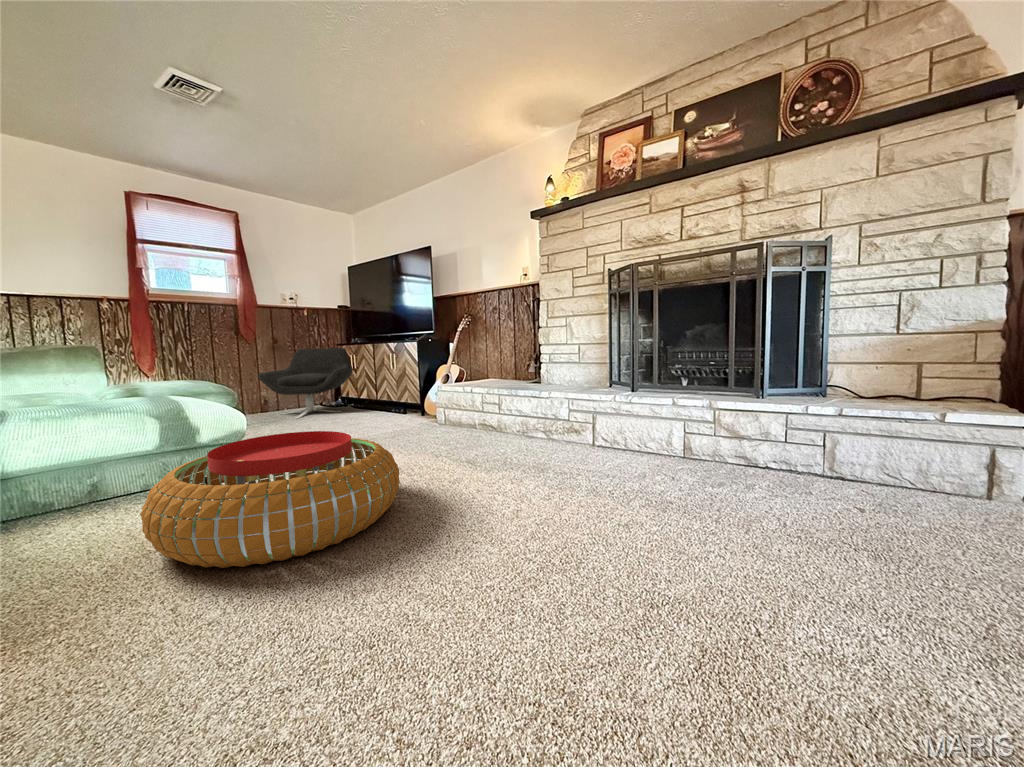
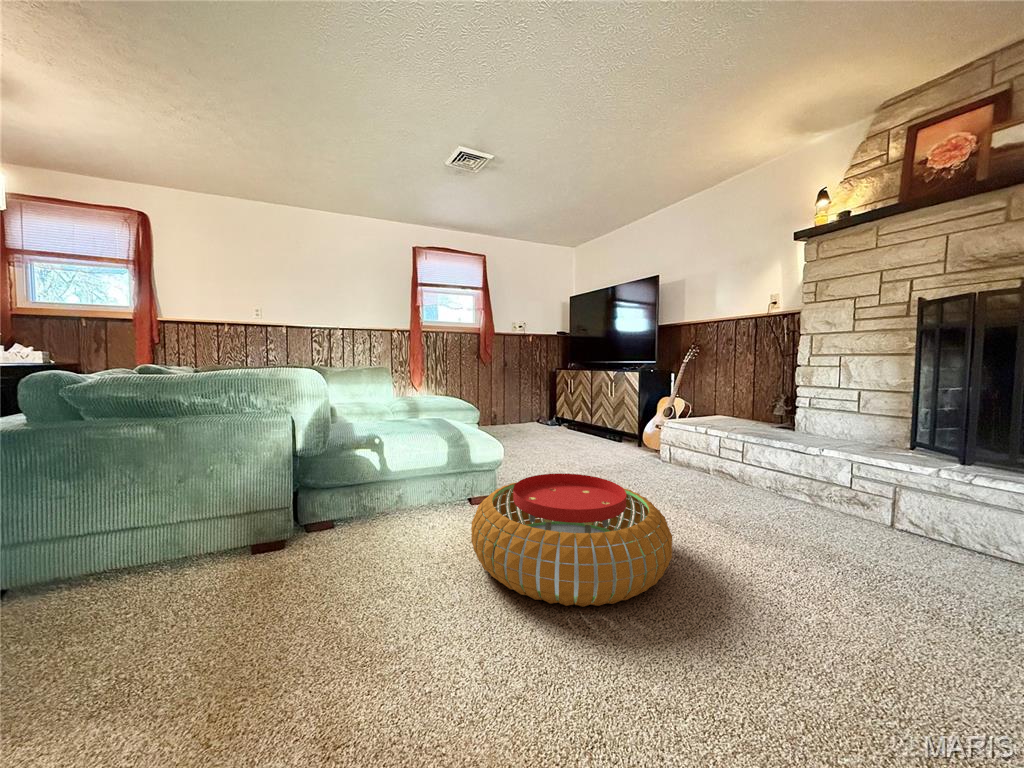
lounge chair: present [257,348,353,418] -> none [495,372,569,436]

